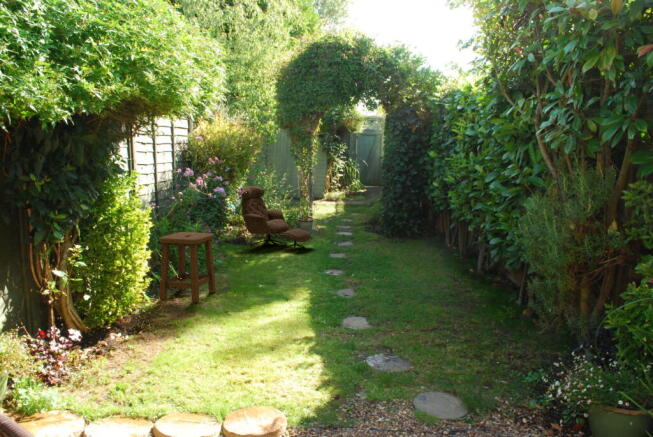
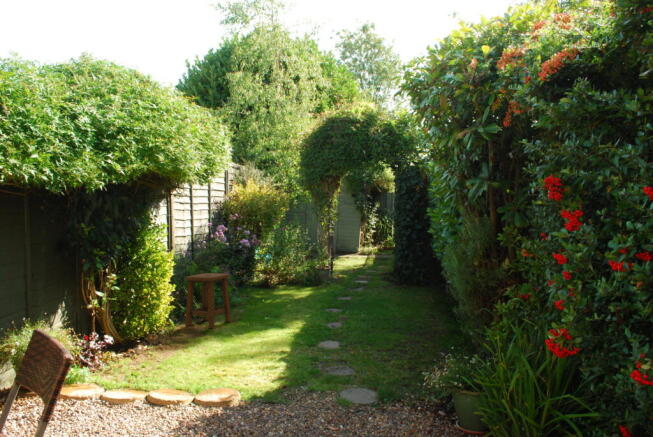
lounge chair: present [241,186,311,252] -> none [268,240,327,294]

